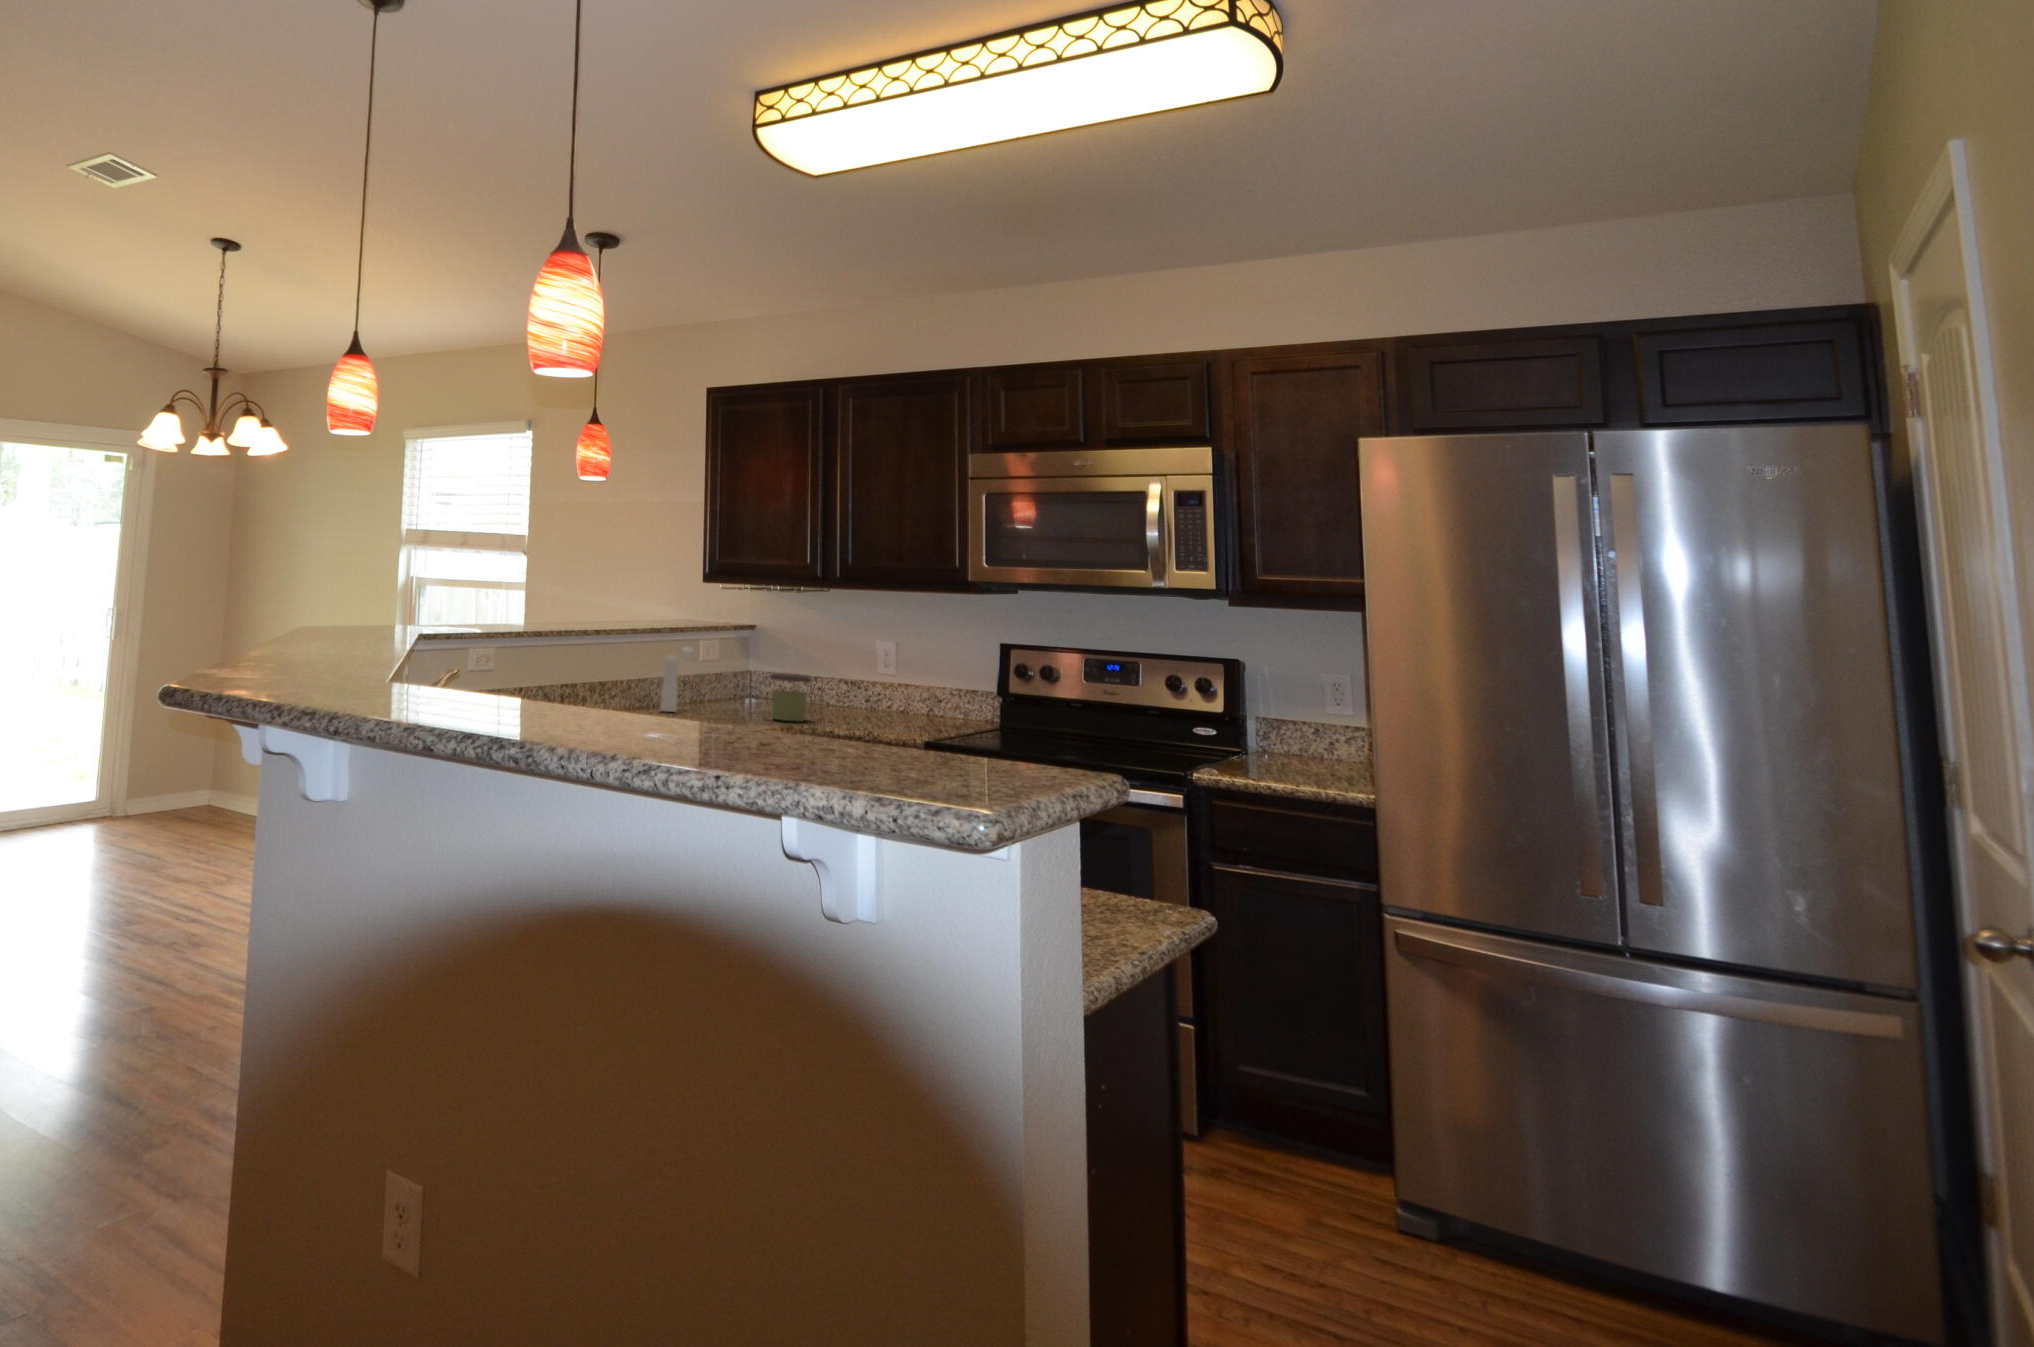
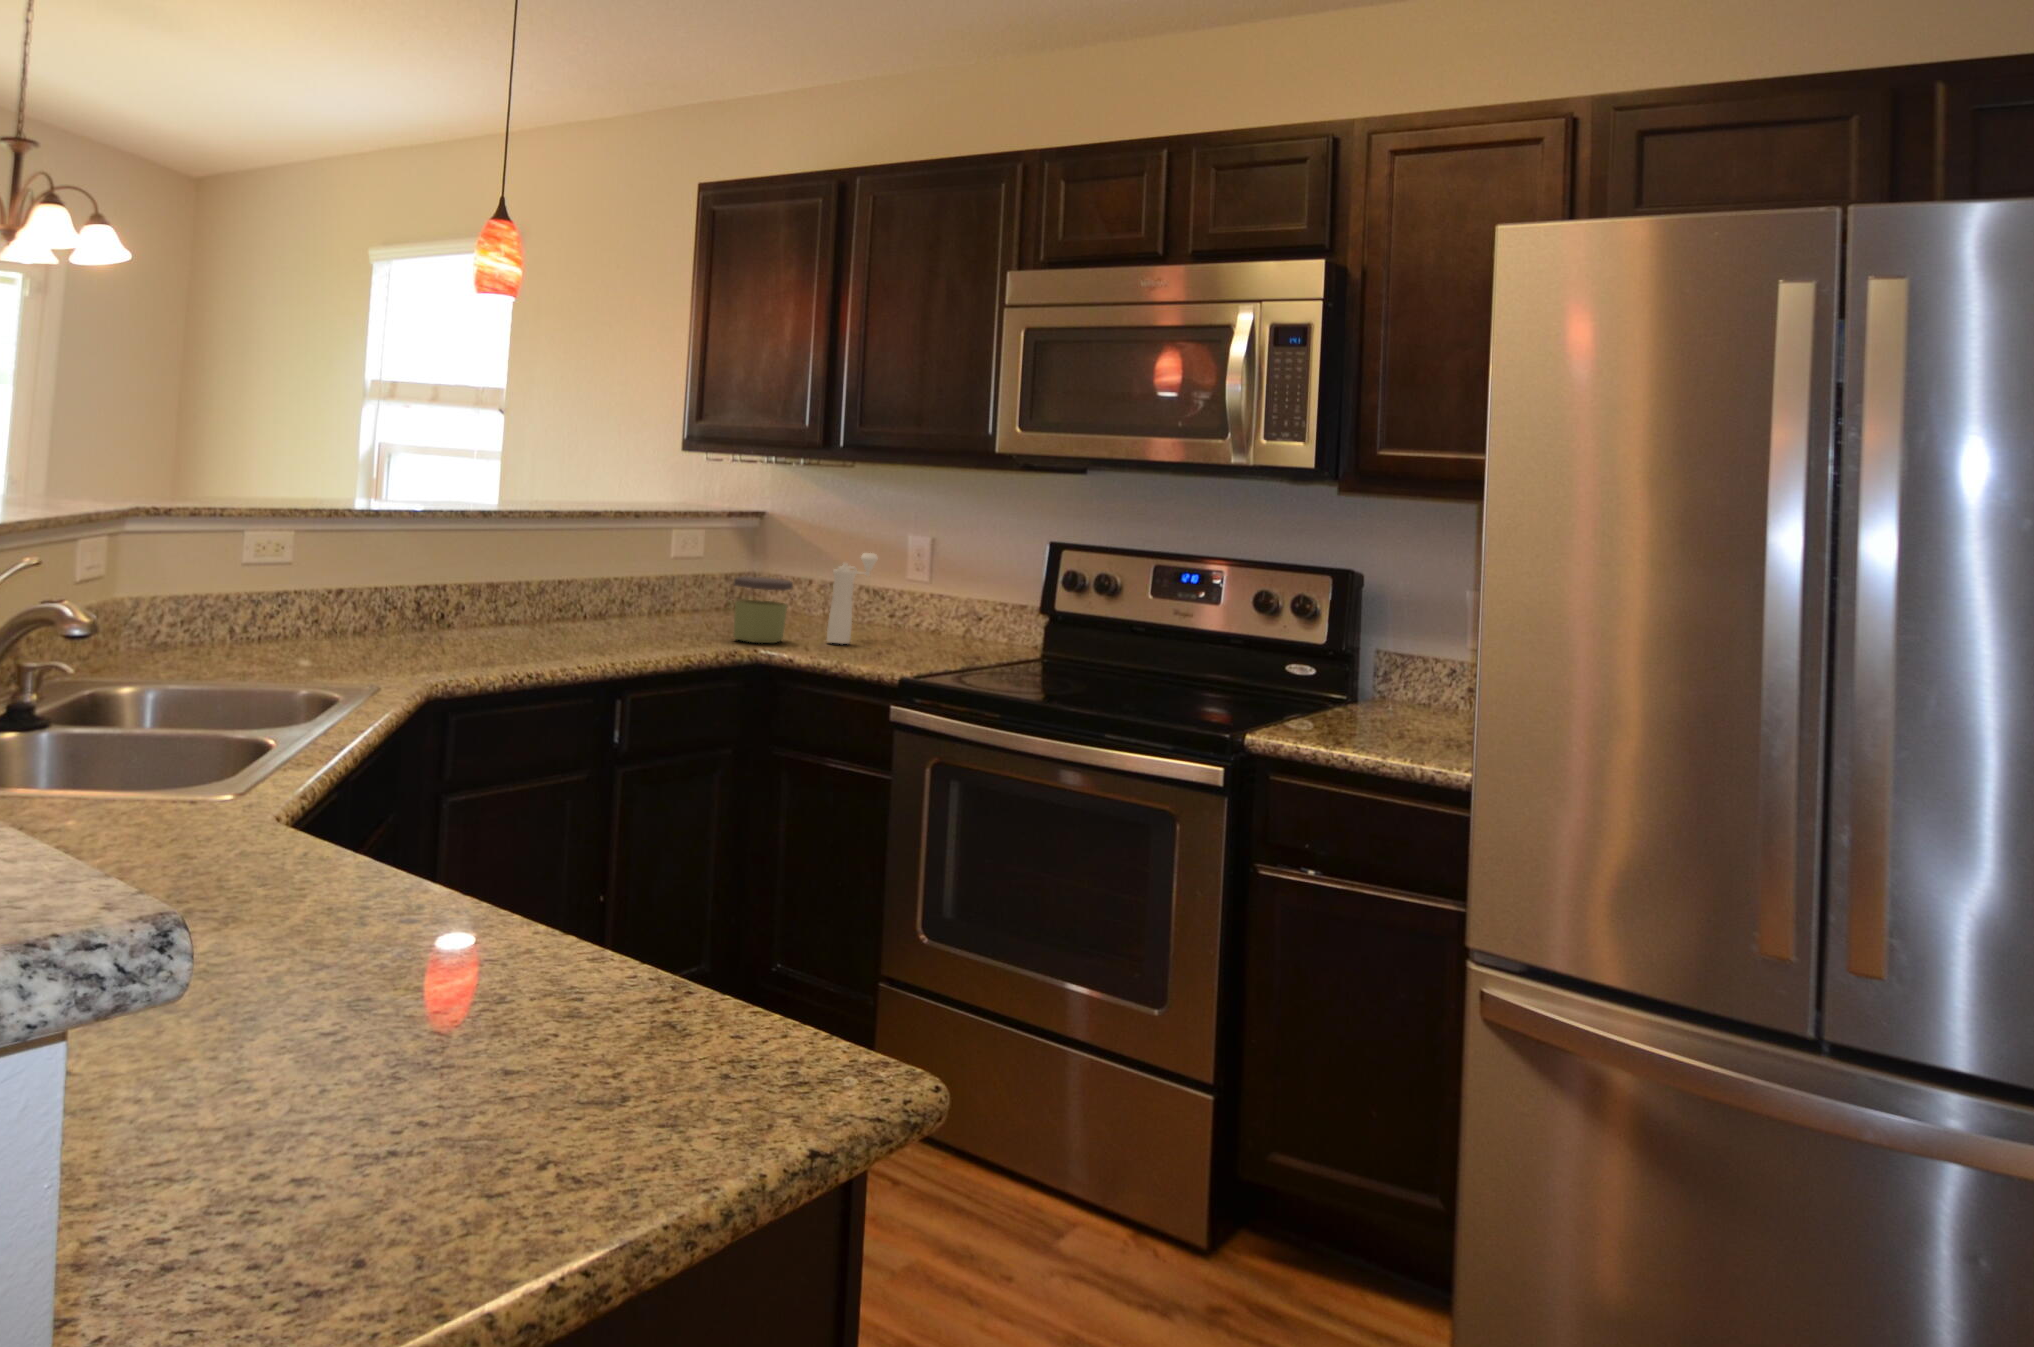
pepper mill: present [660,647,693,712] -> present [827,553,878,644]

